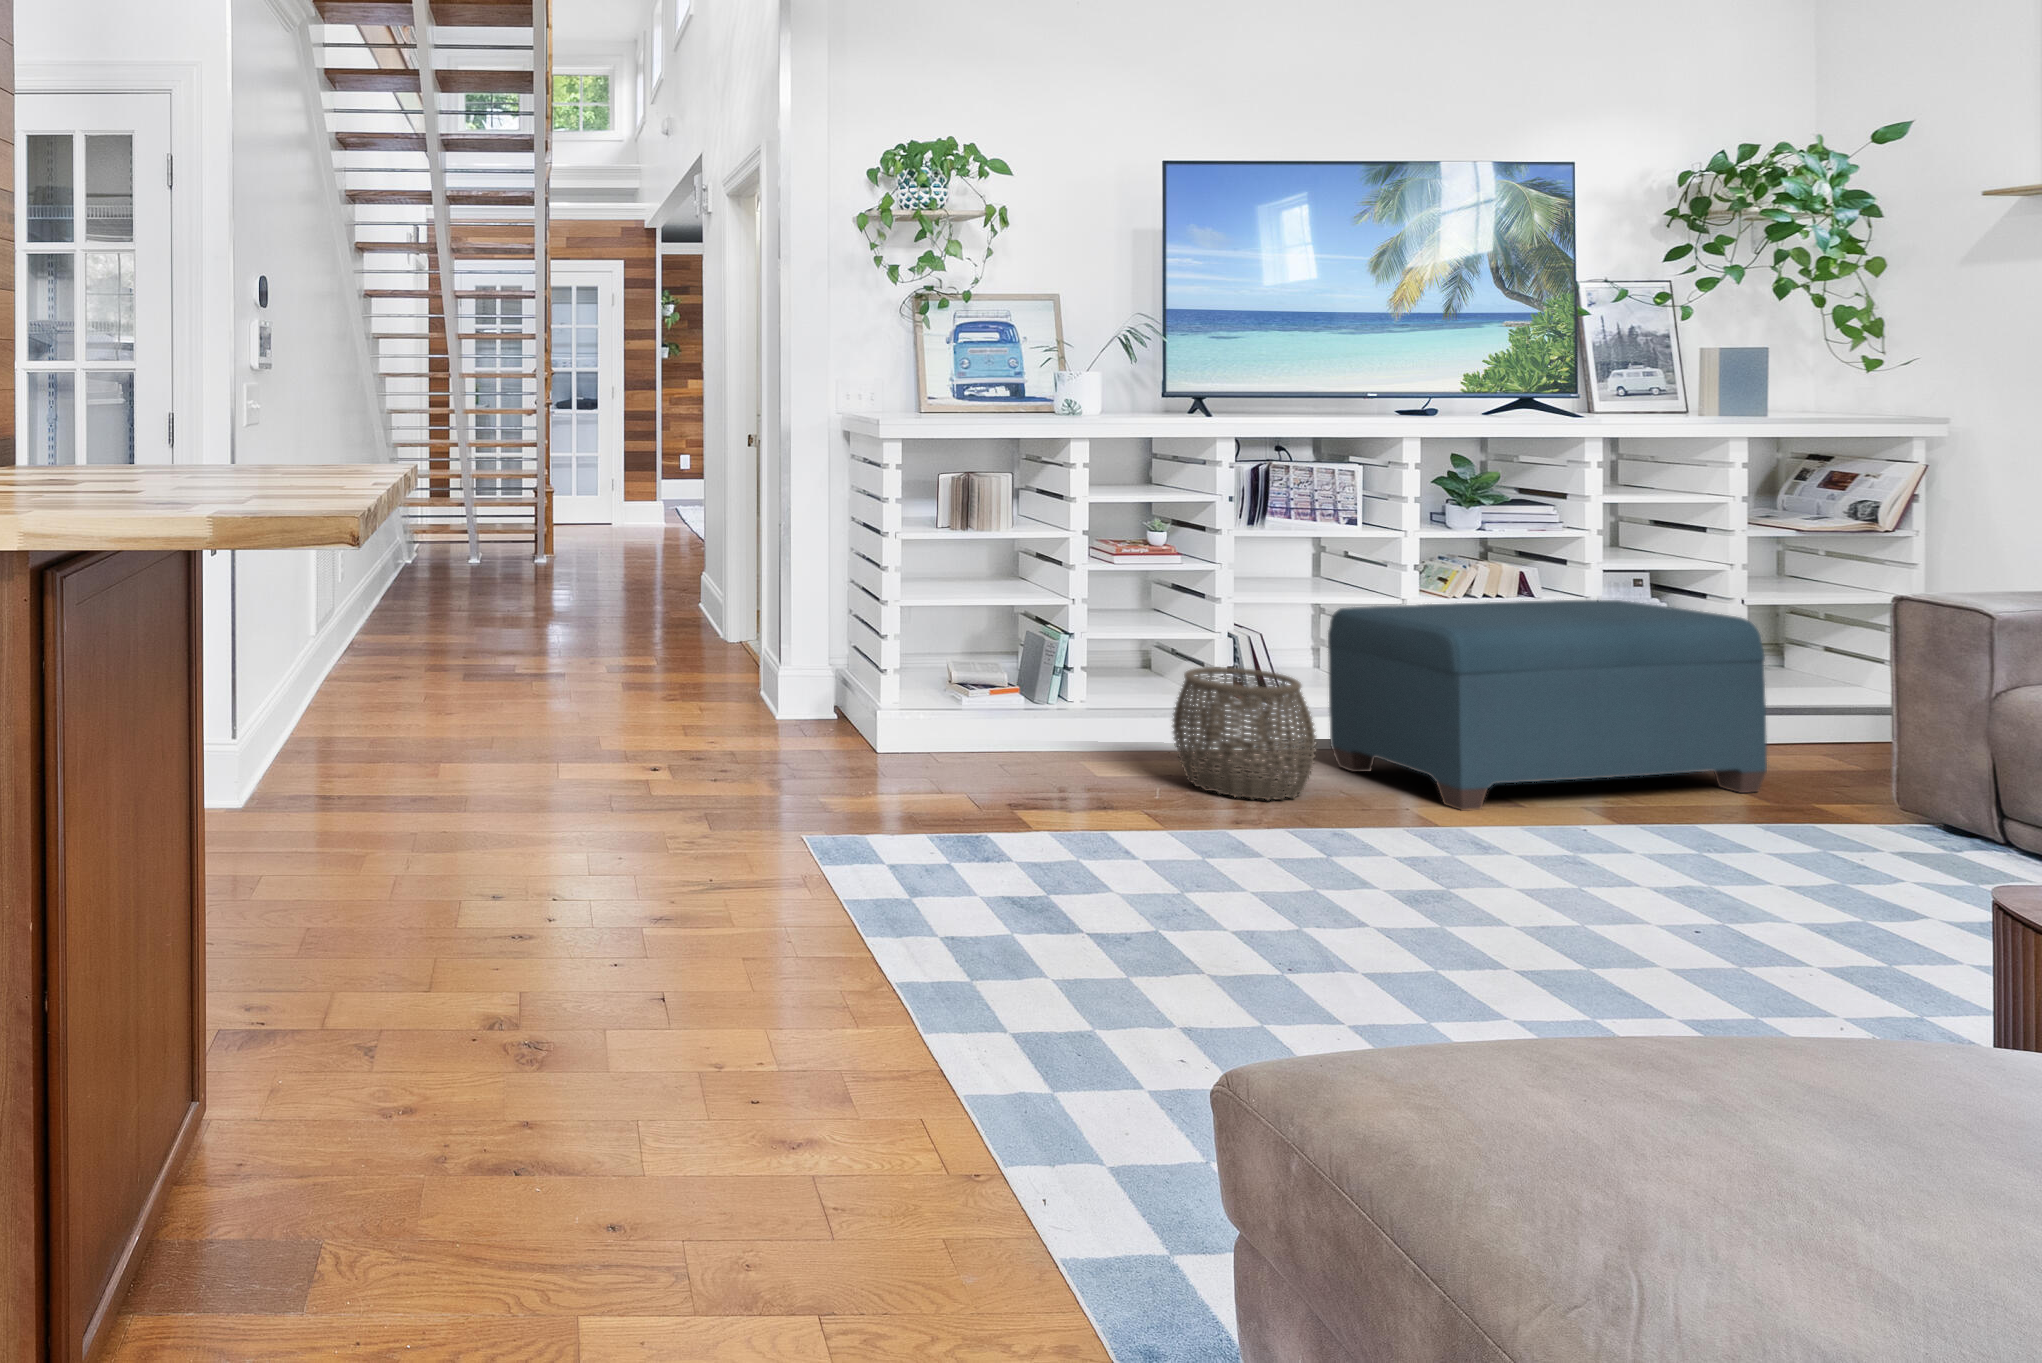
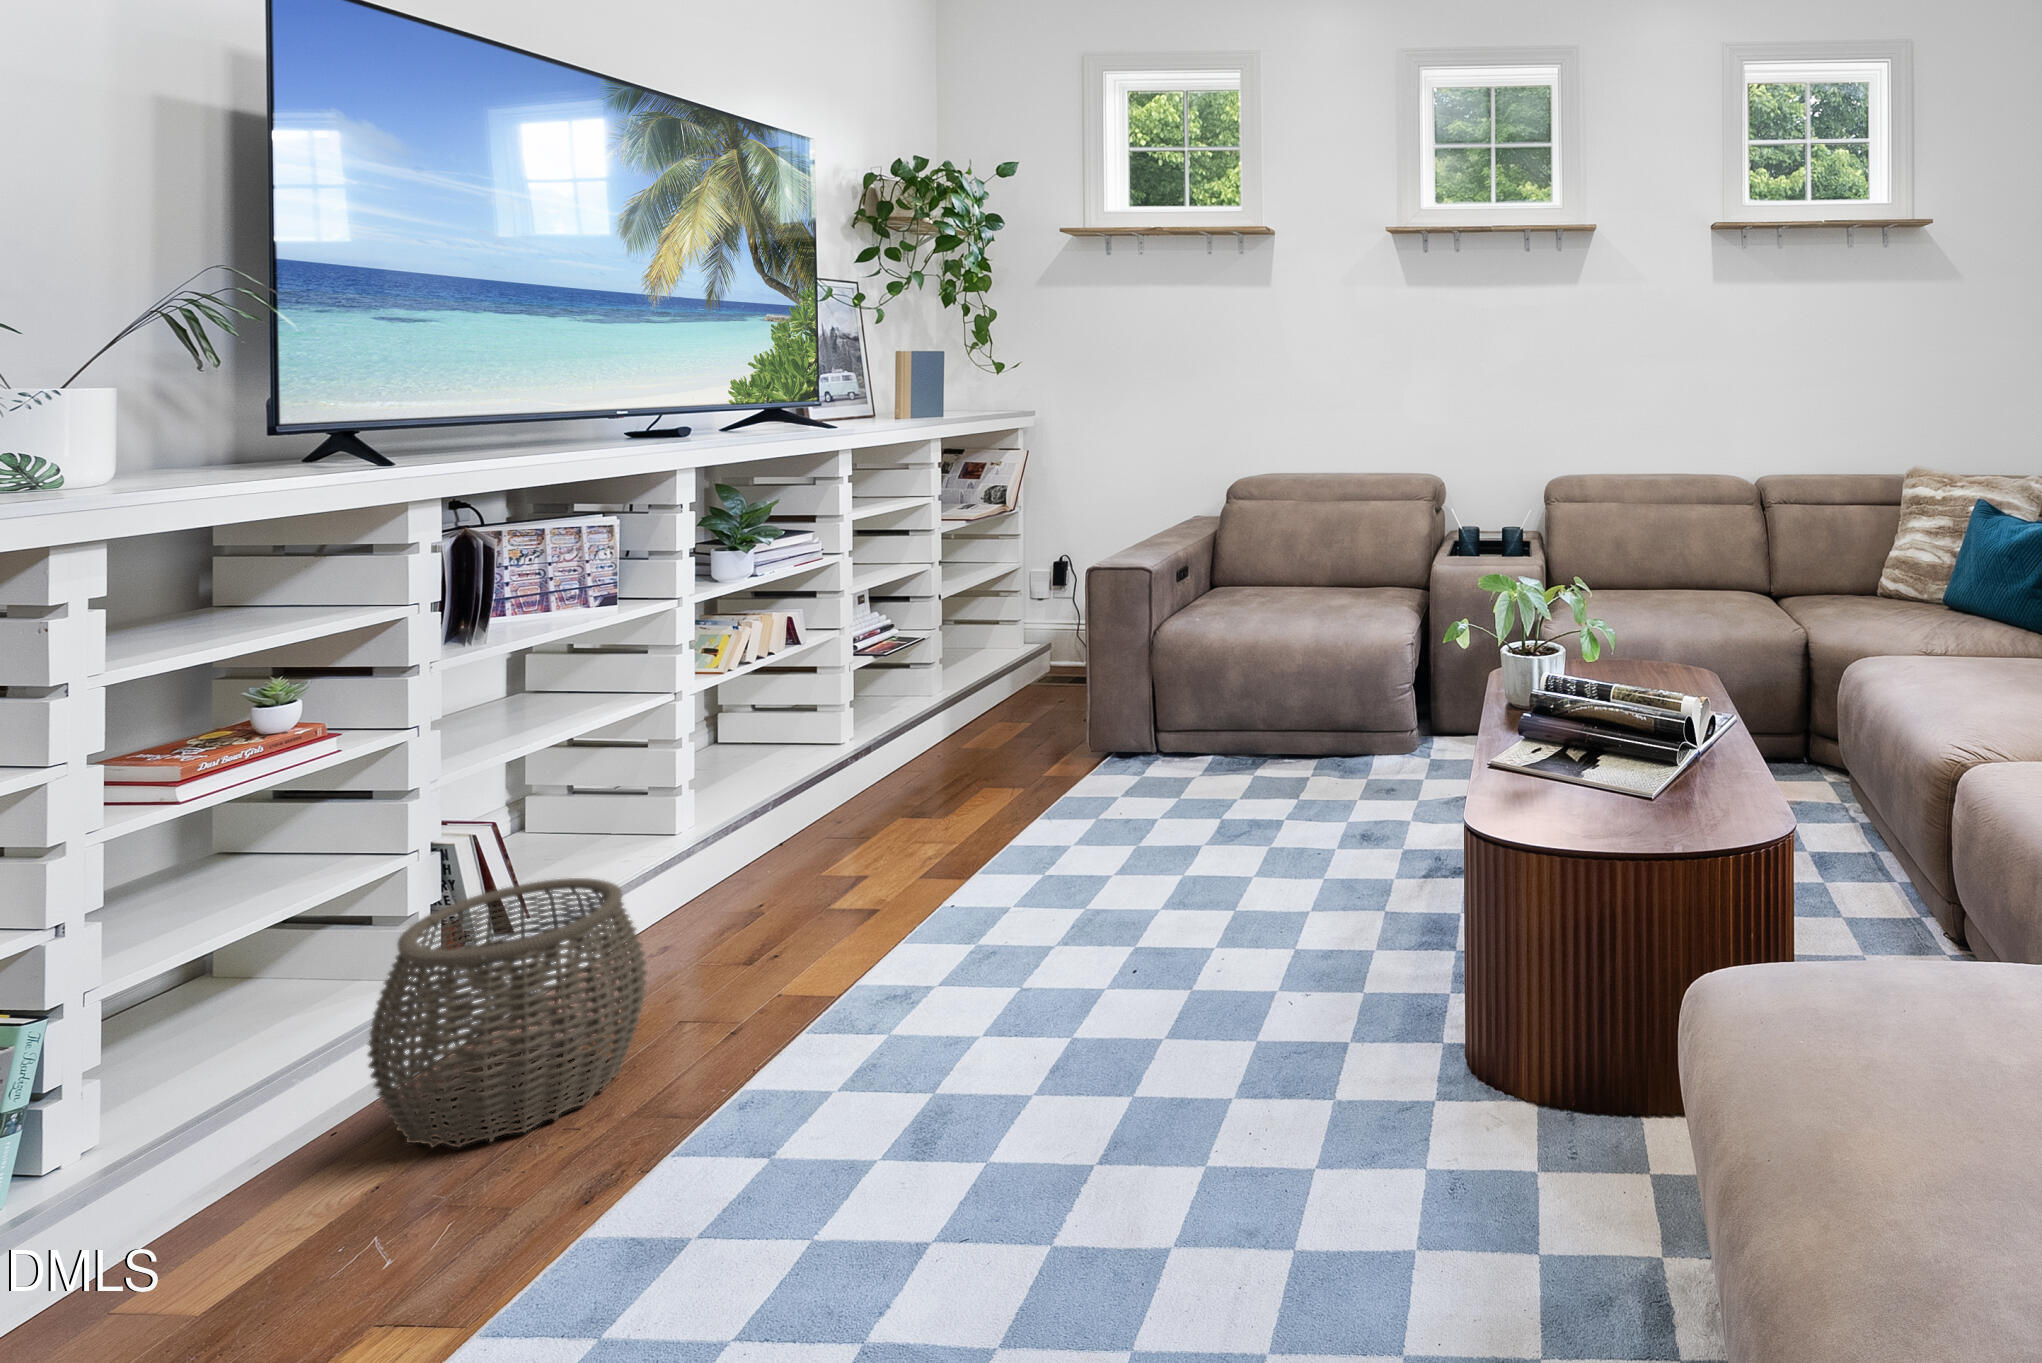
bench: present [1328,600,1767,811] -> none [602,630,1018,973]

